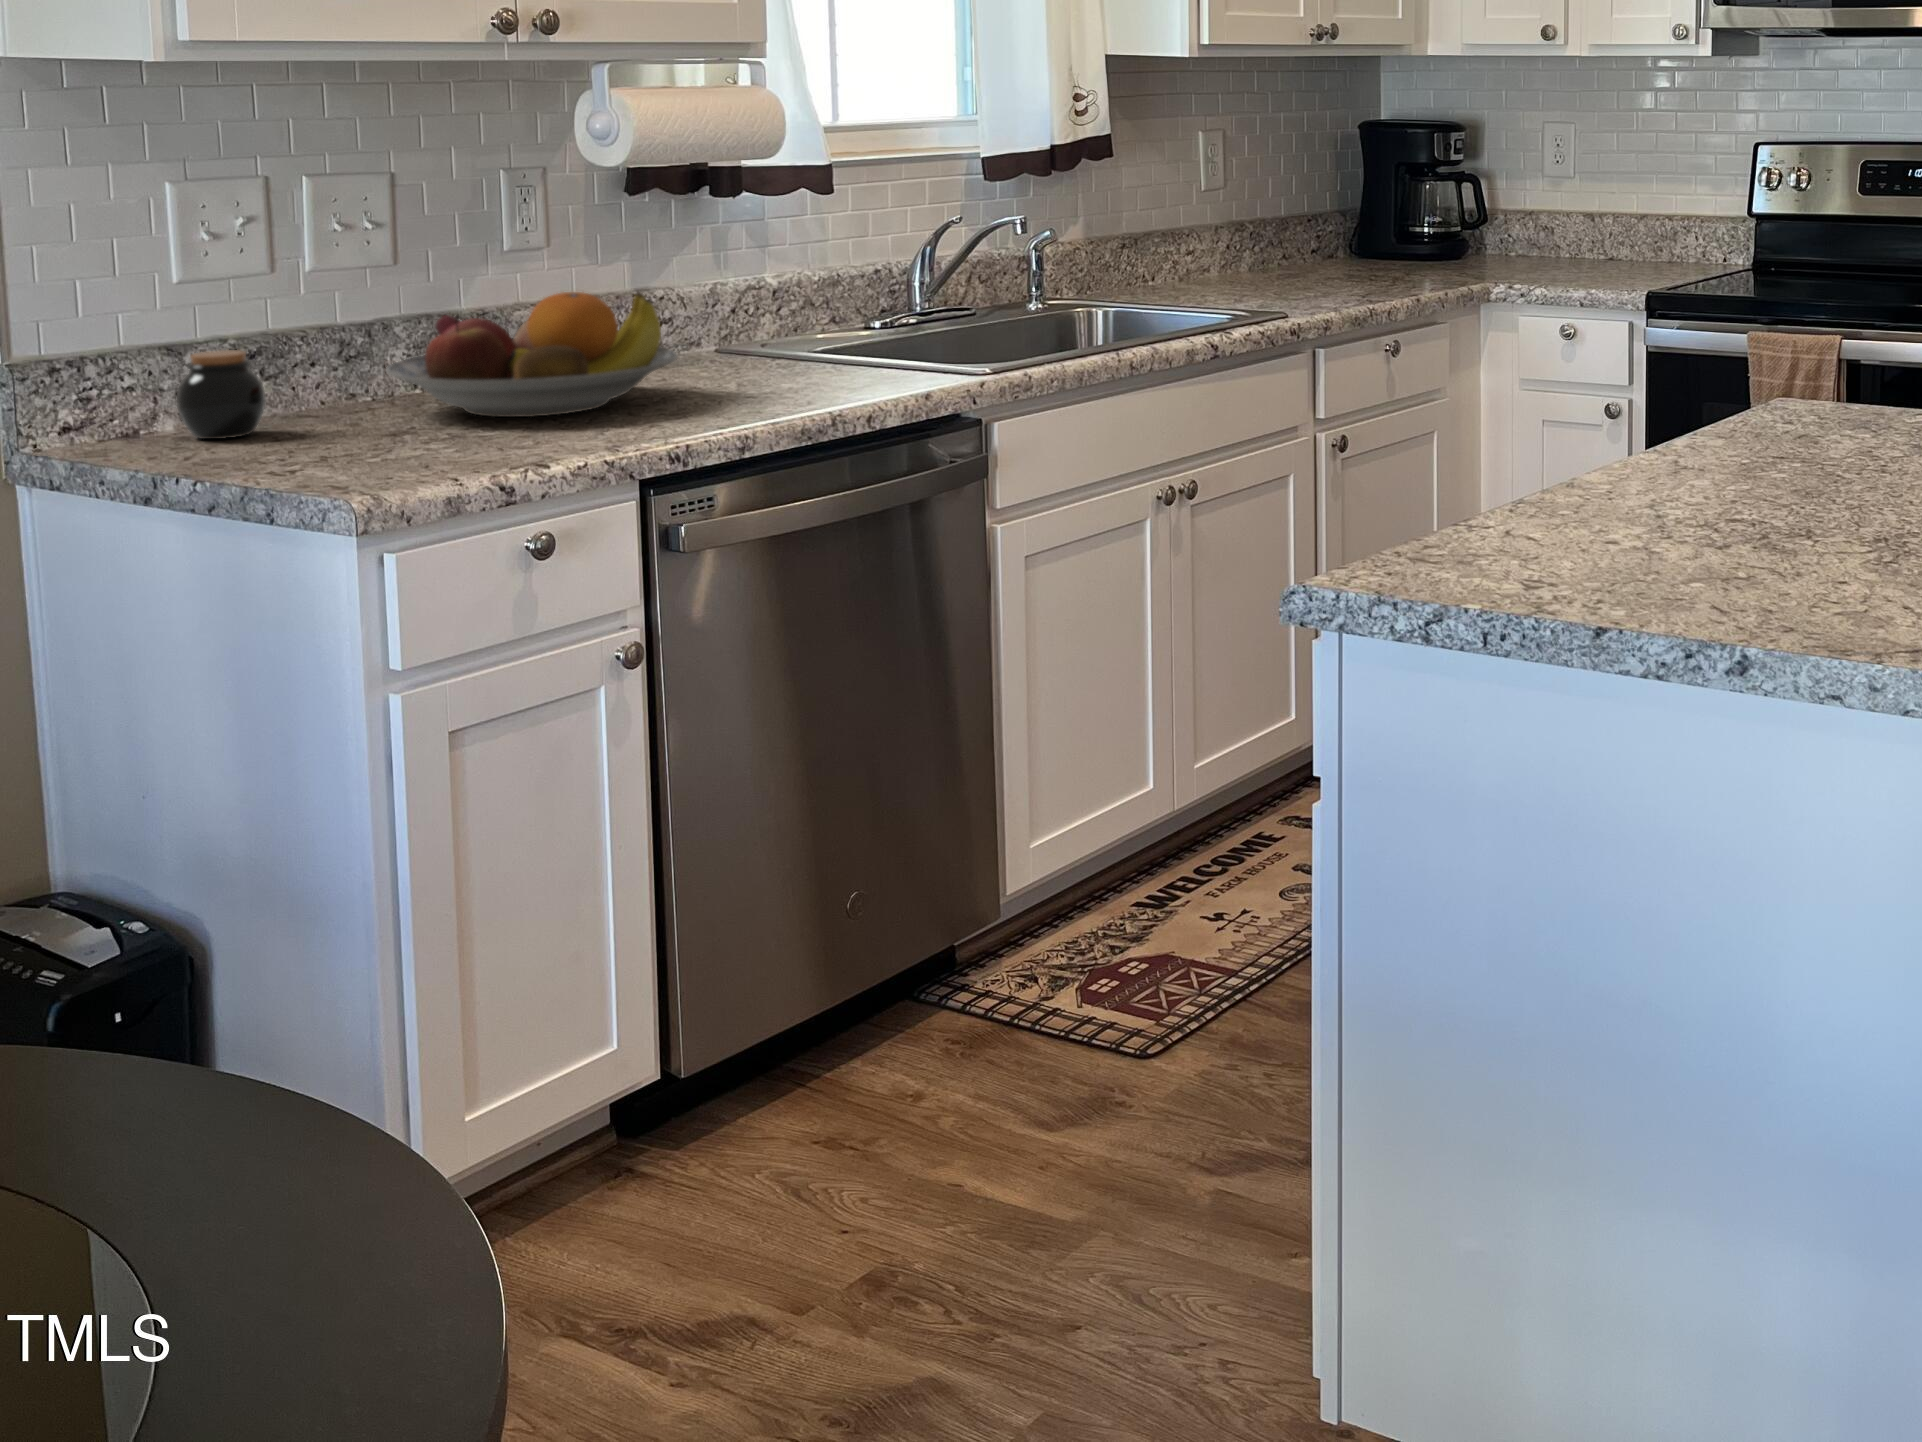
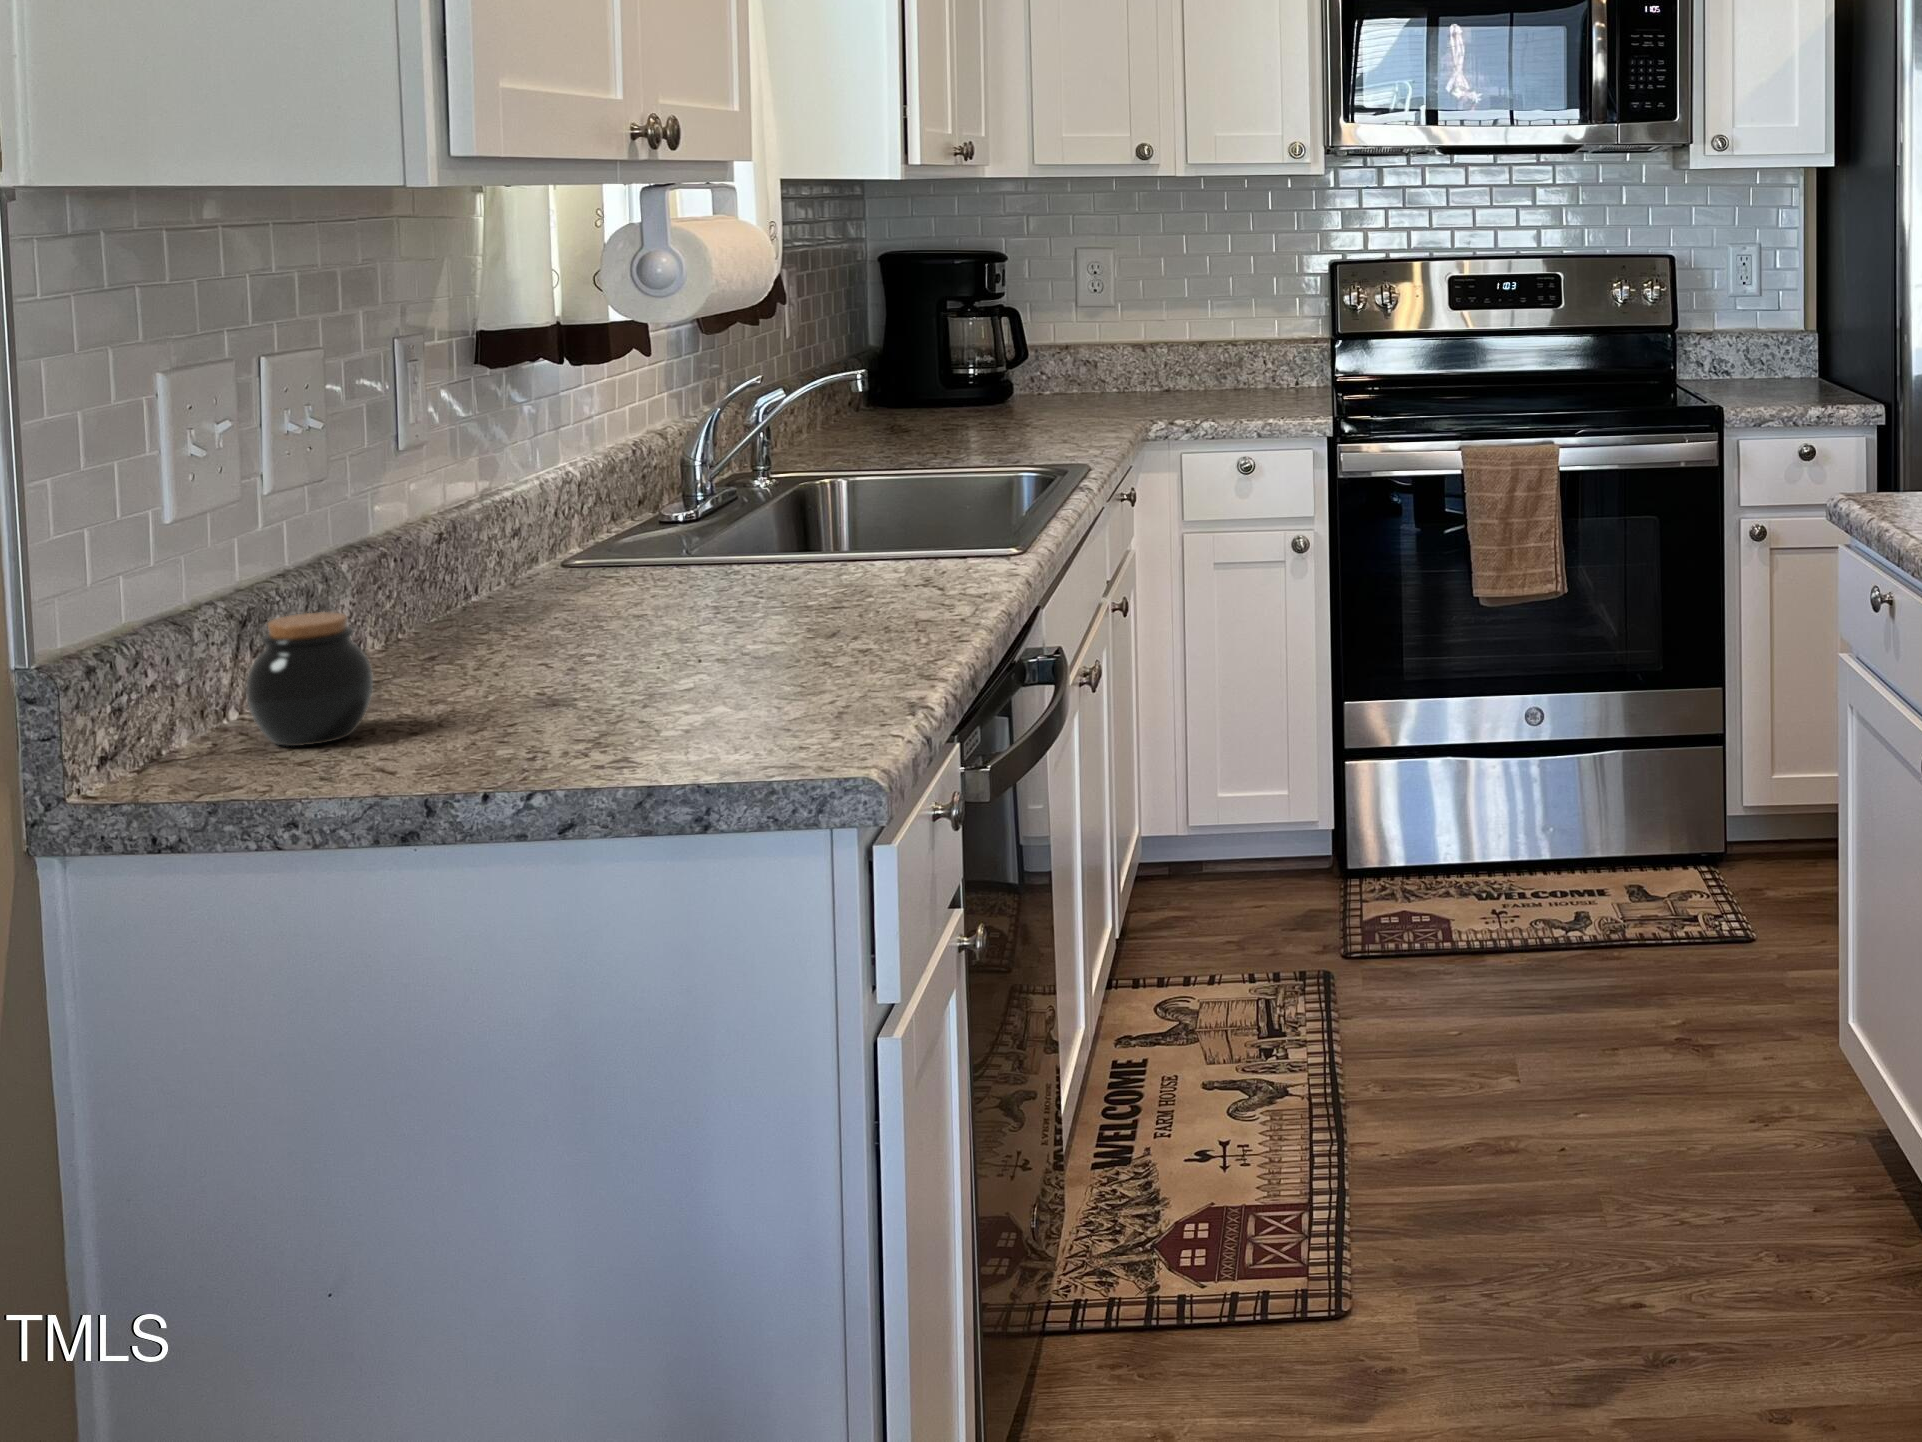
fruit bowl: present [386,292,677,417] -> none [421,488,802,667]

